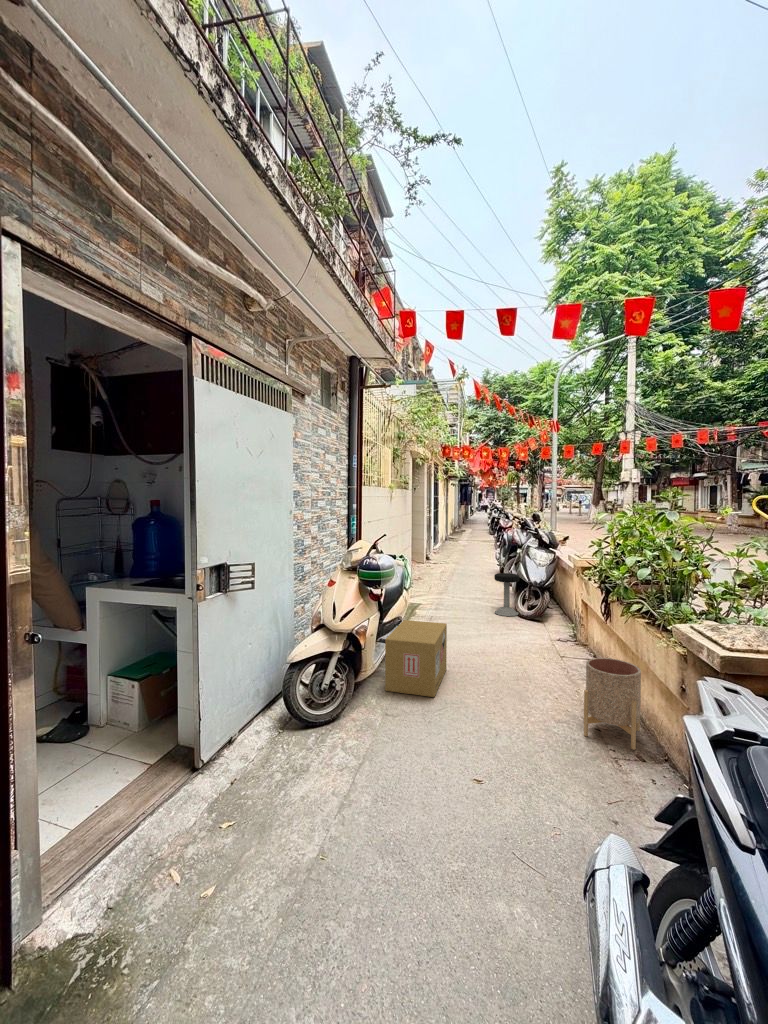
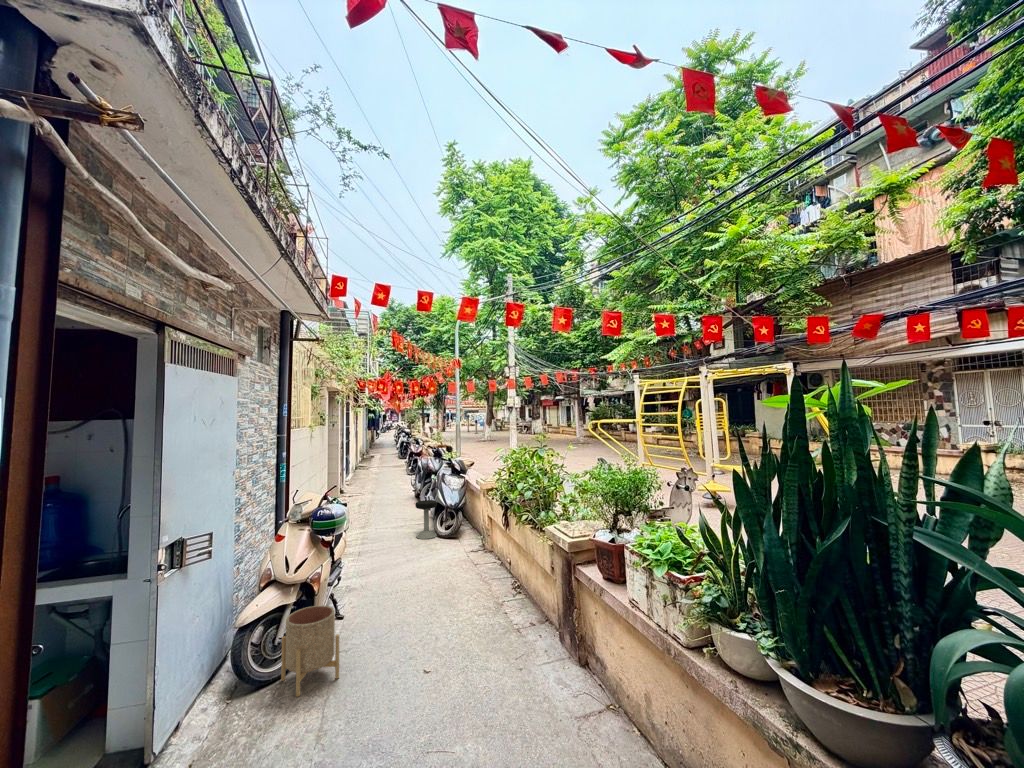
cardboard box: present [385,620,447,697] -> none [333,556,385,629]
planter: present [584,658,641,750] -> present [281,606,339,697]

